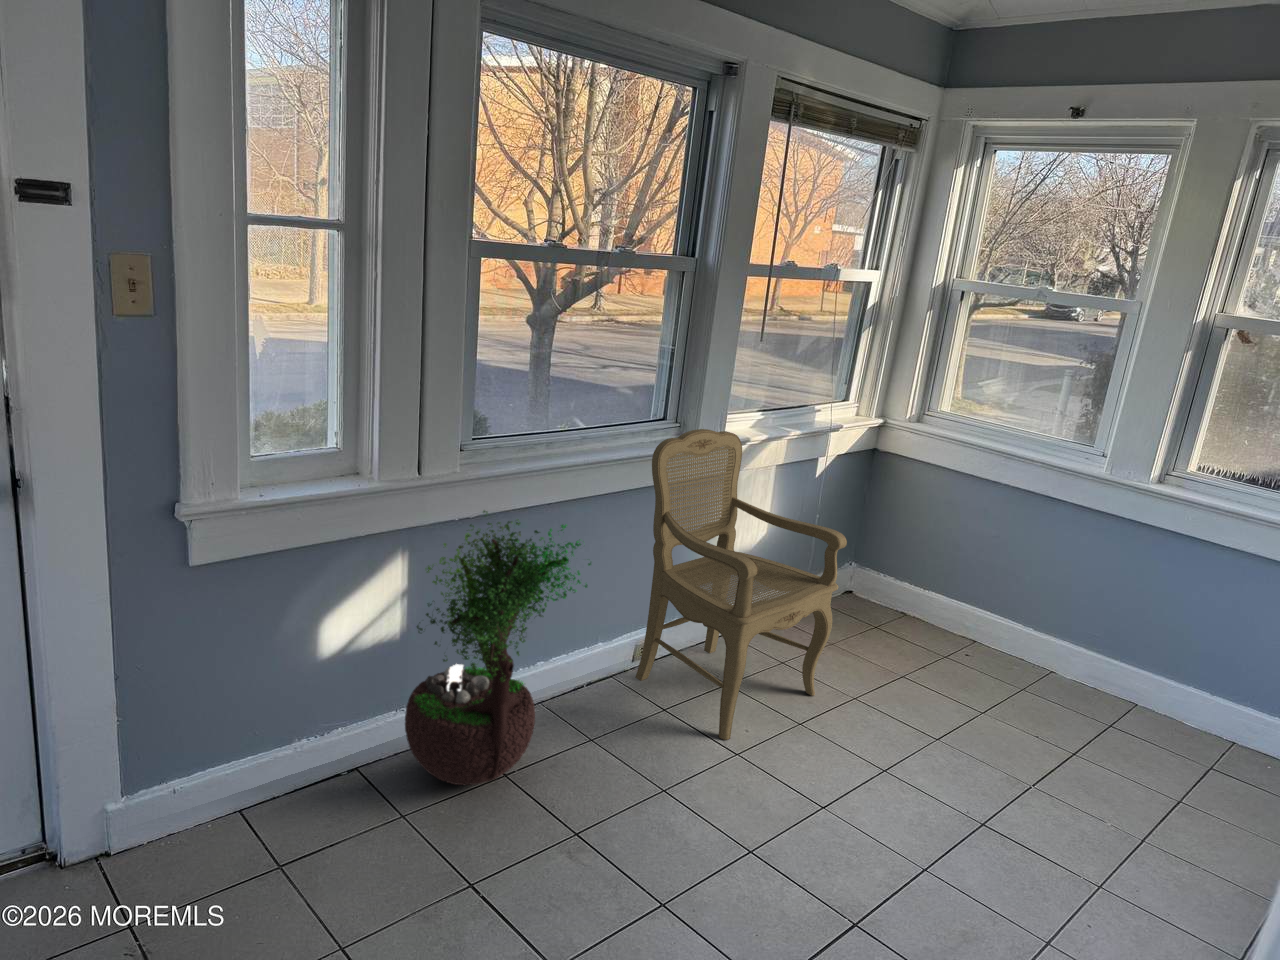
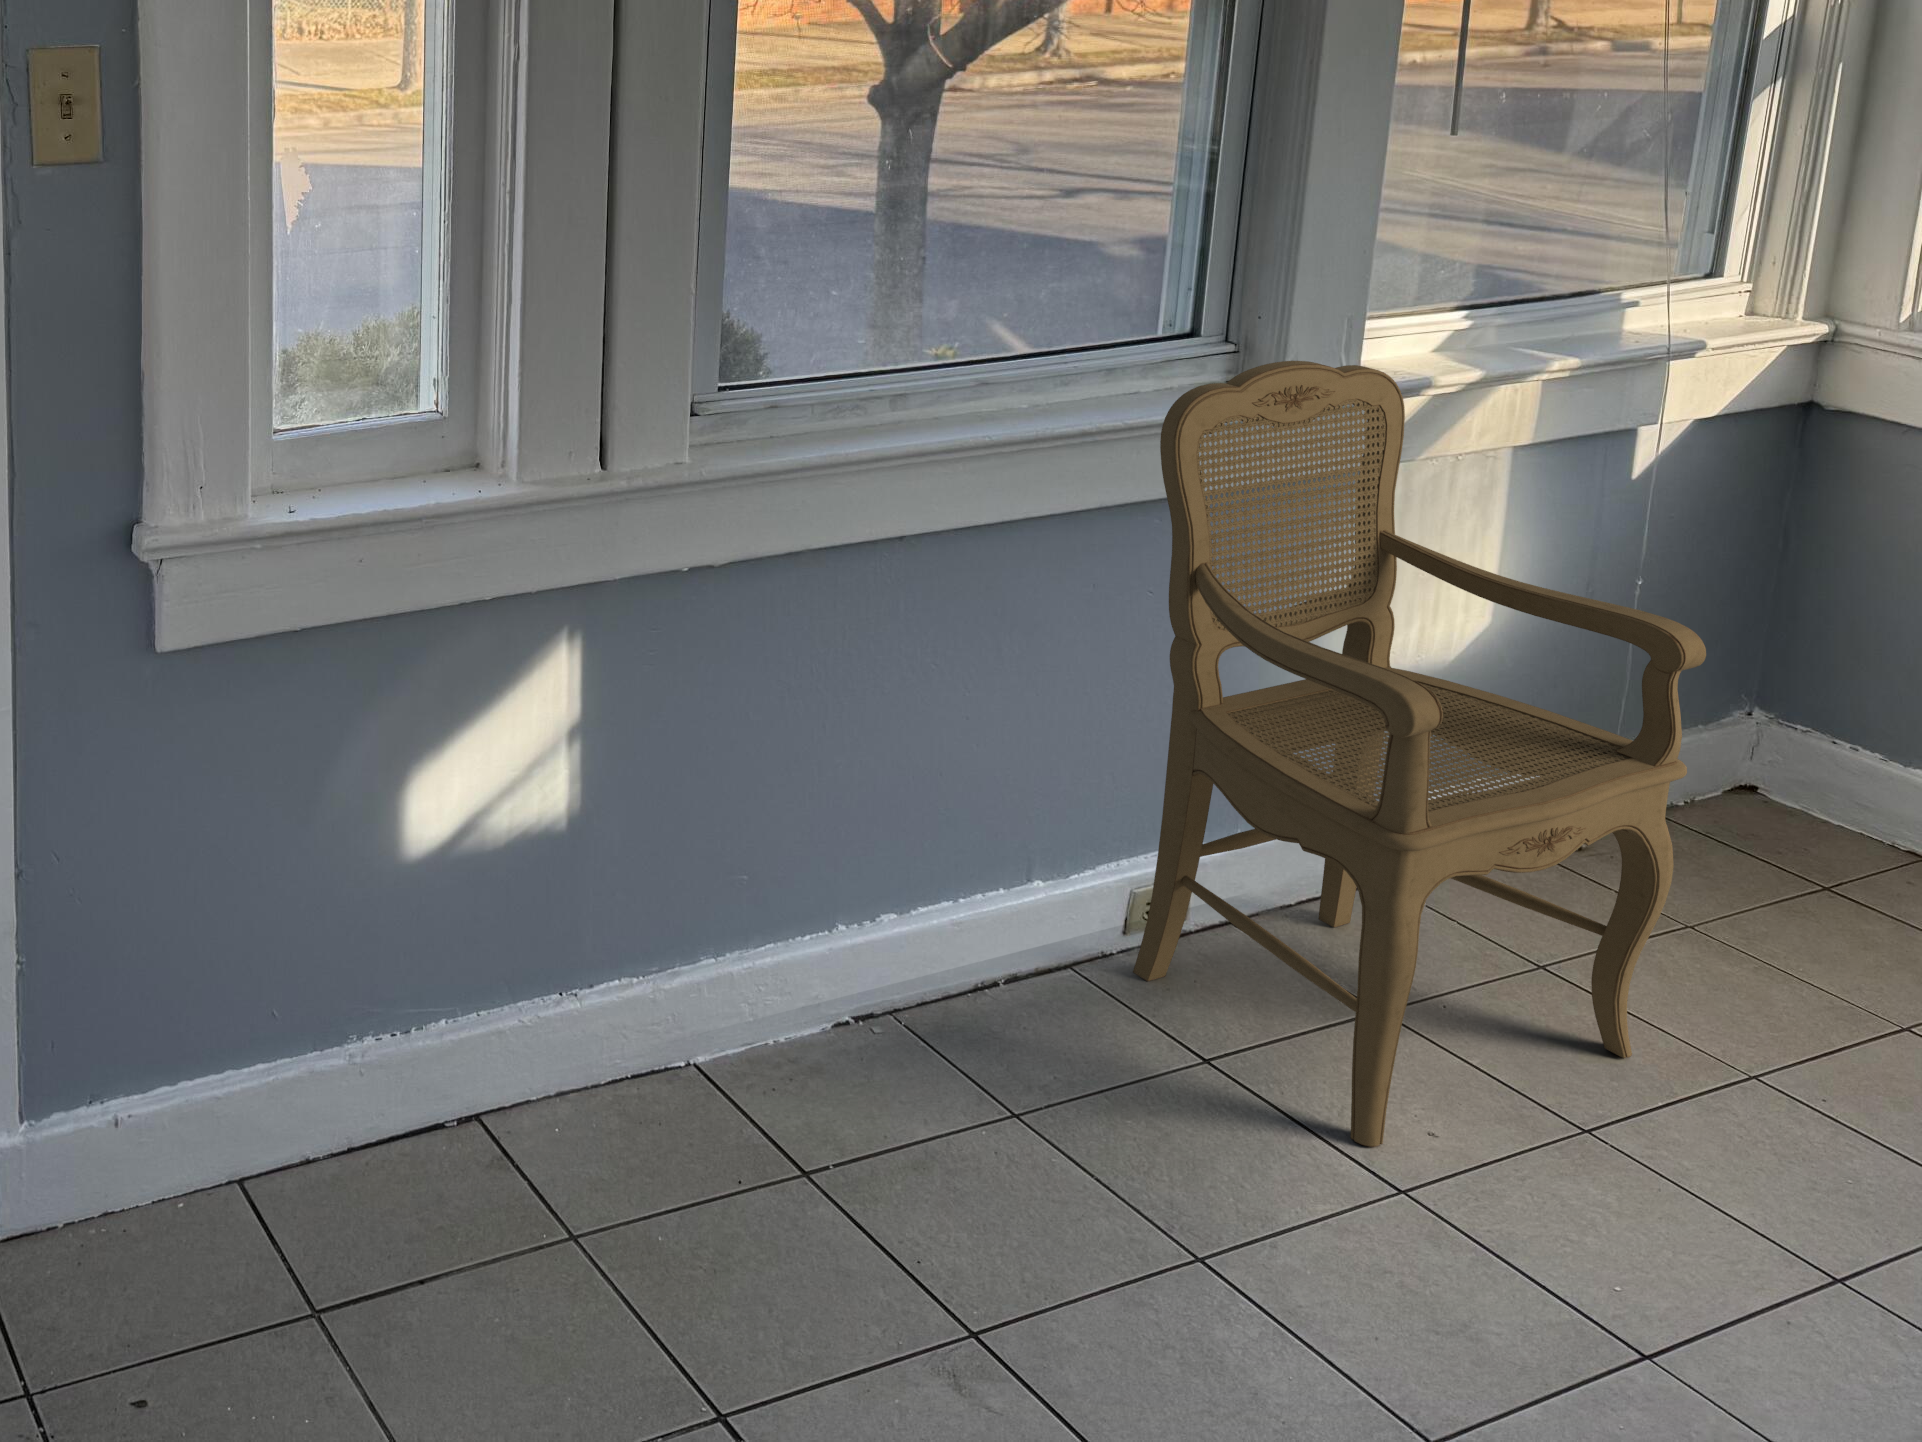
potted tree: present [405,511,591,785] -> none [580,549,1001,1183]

